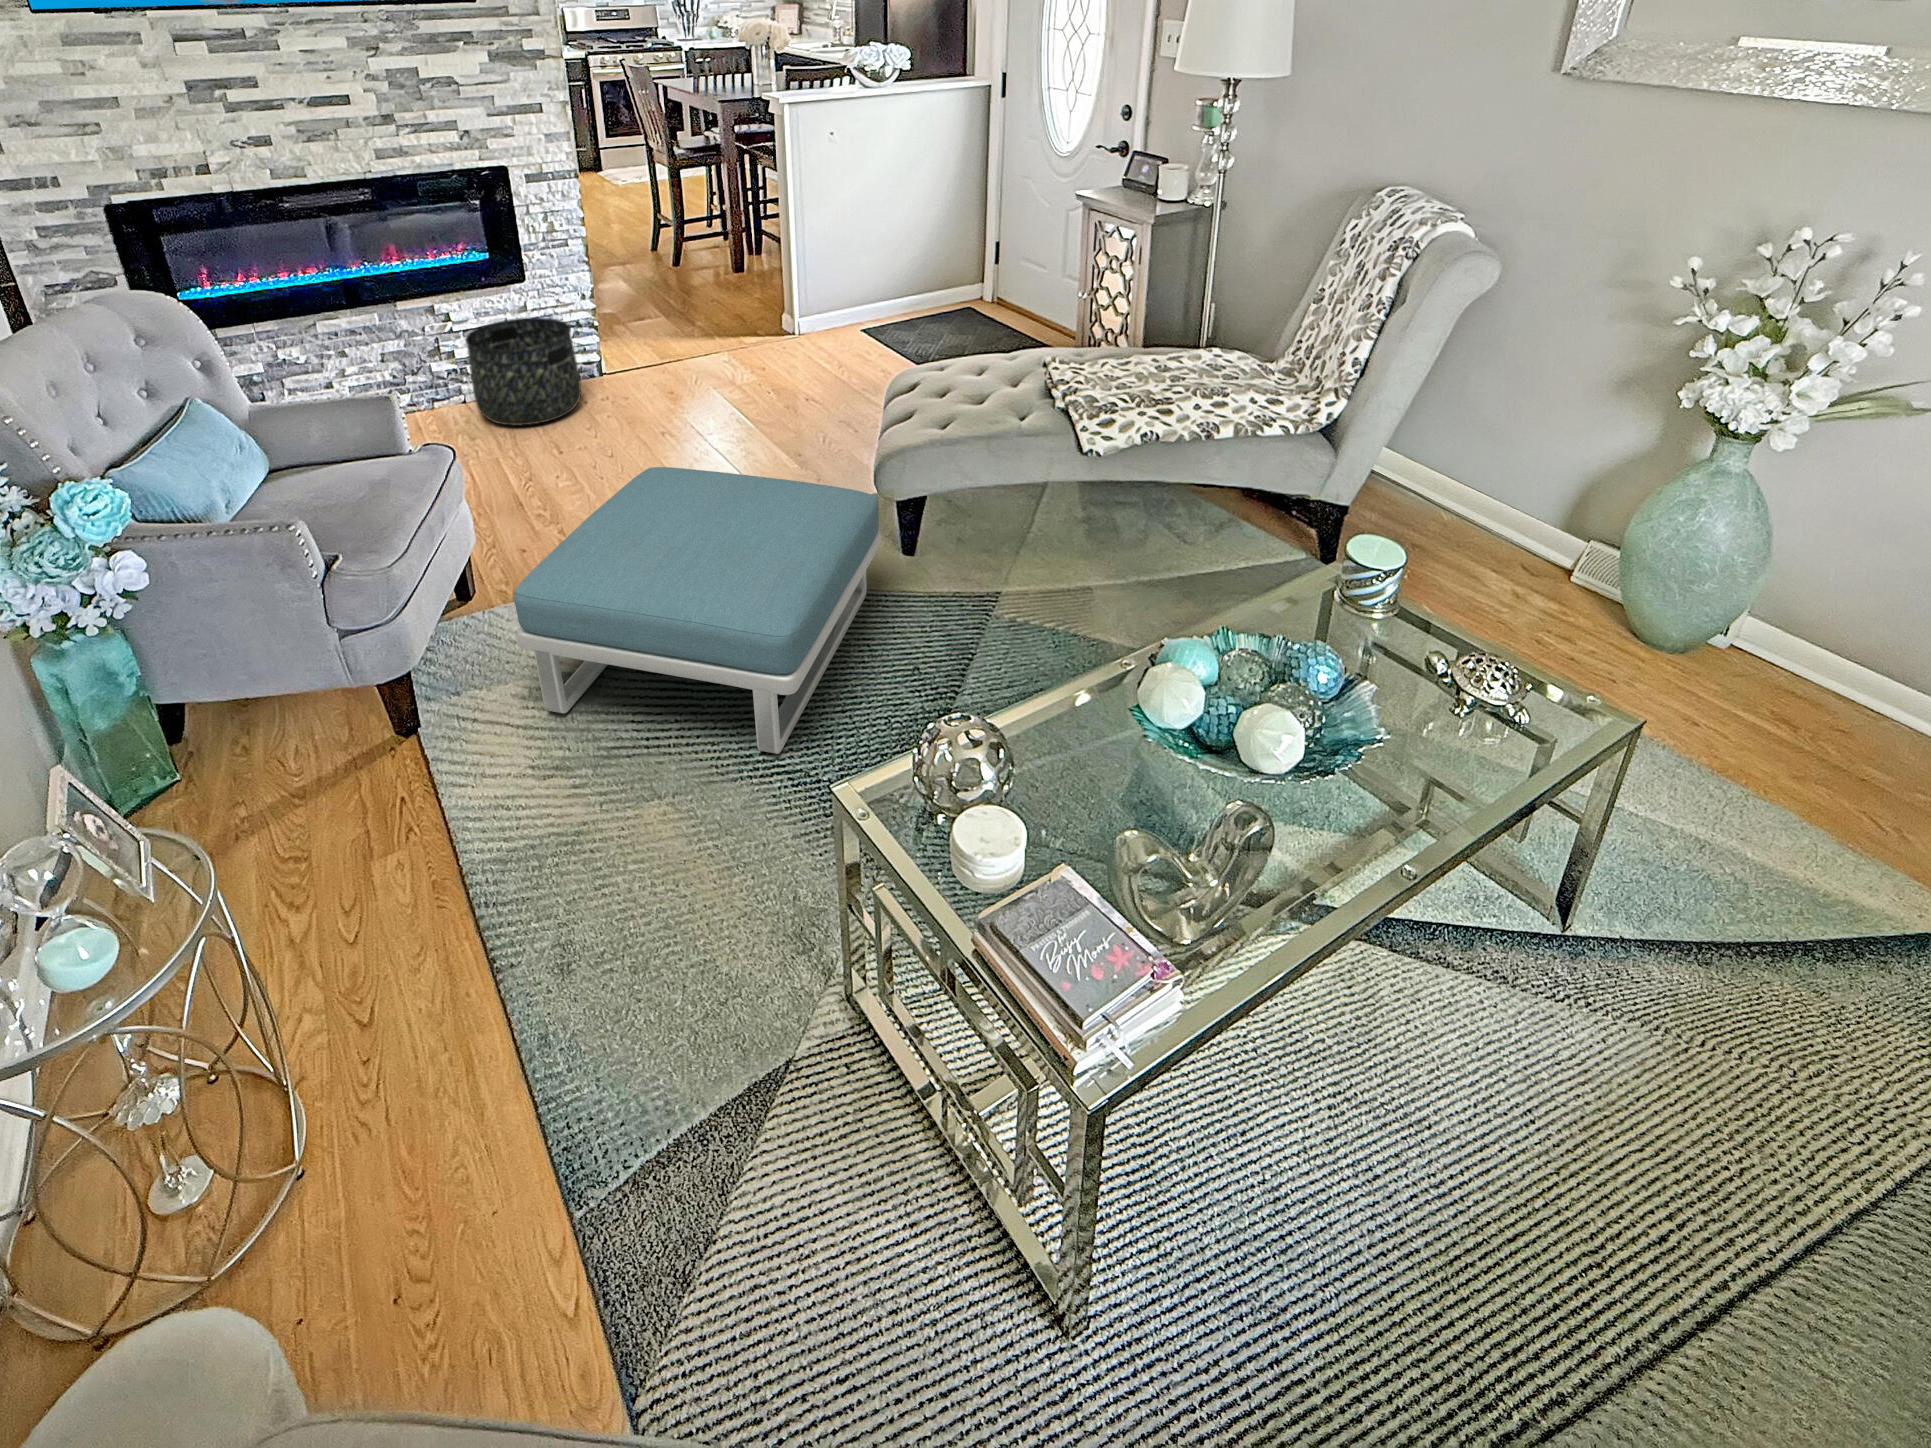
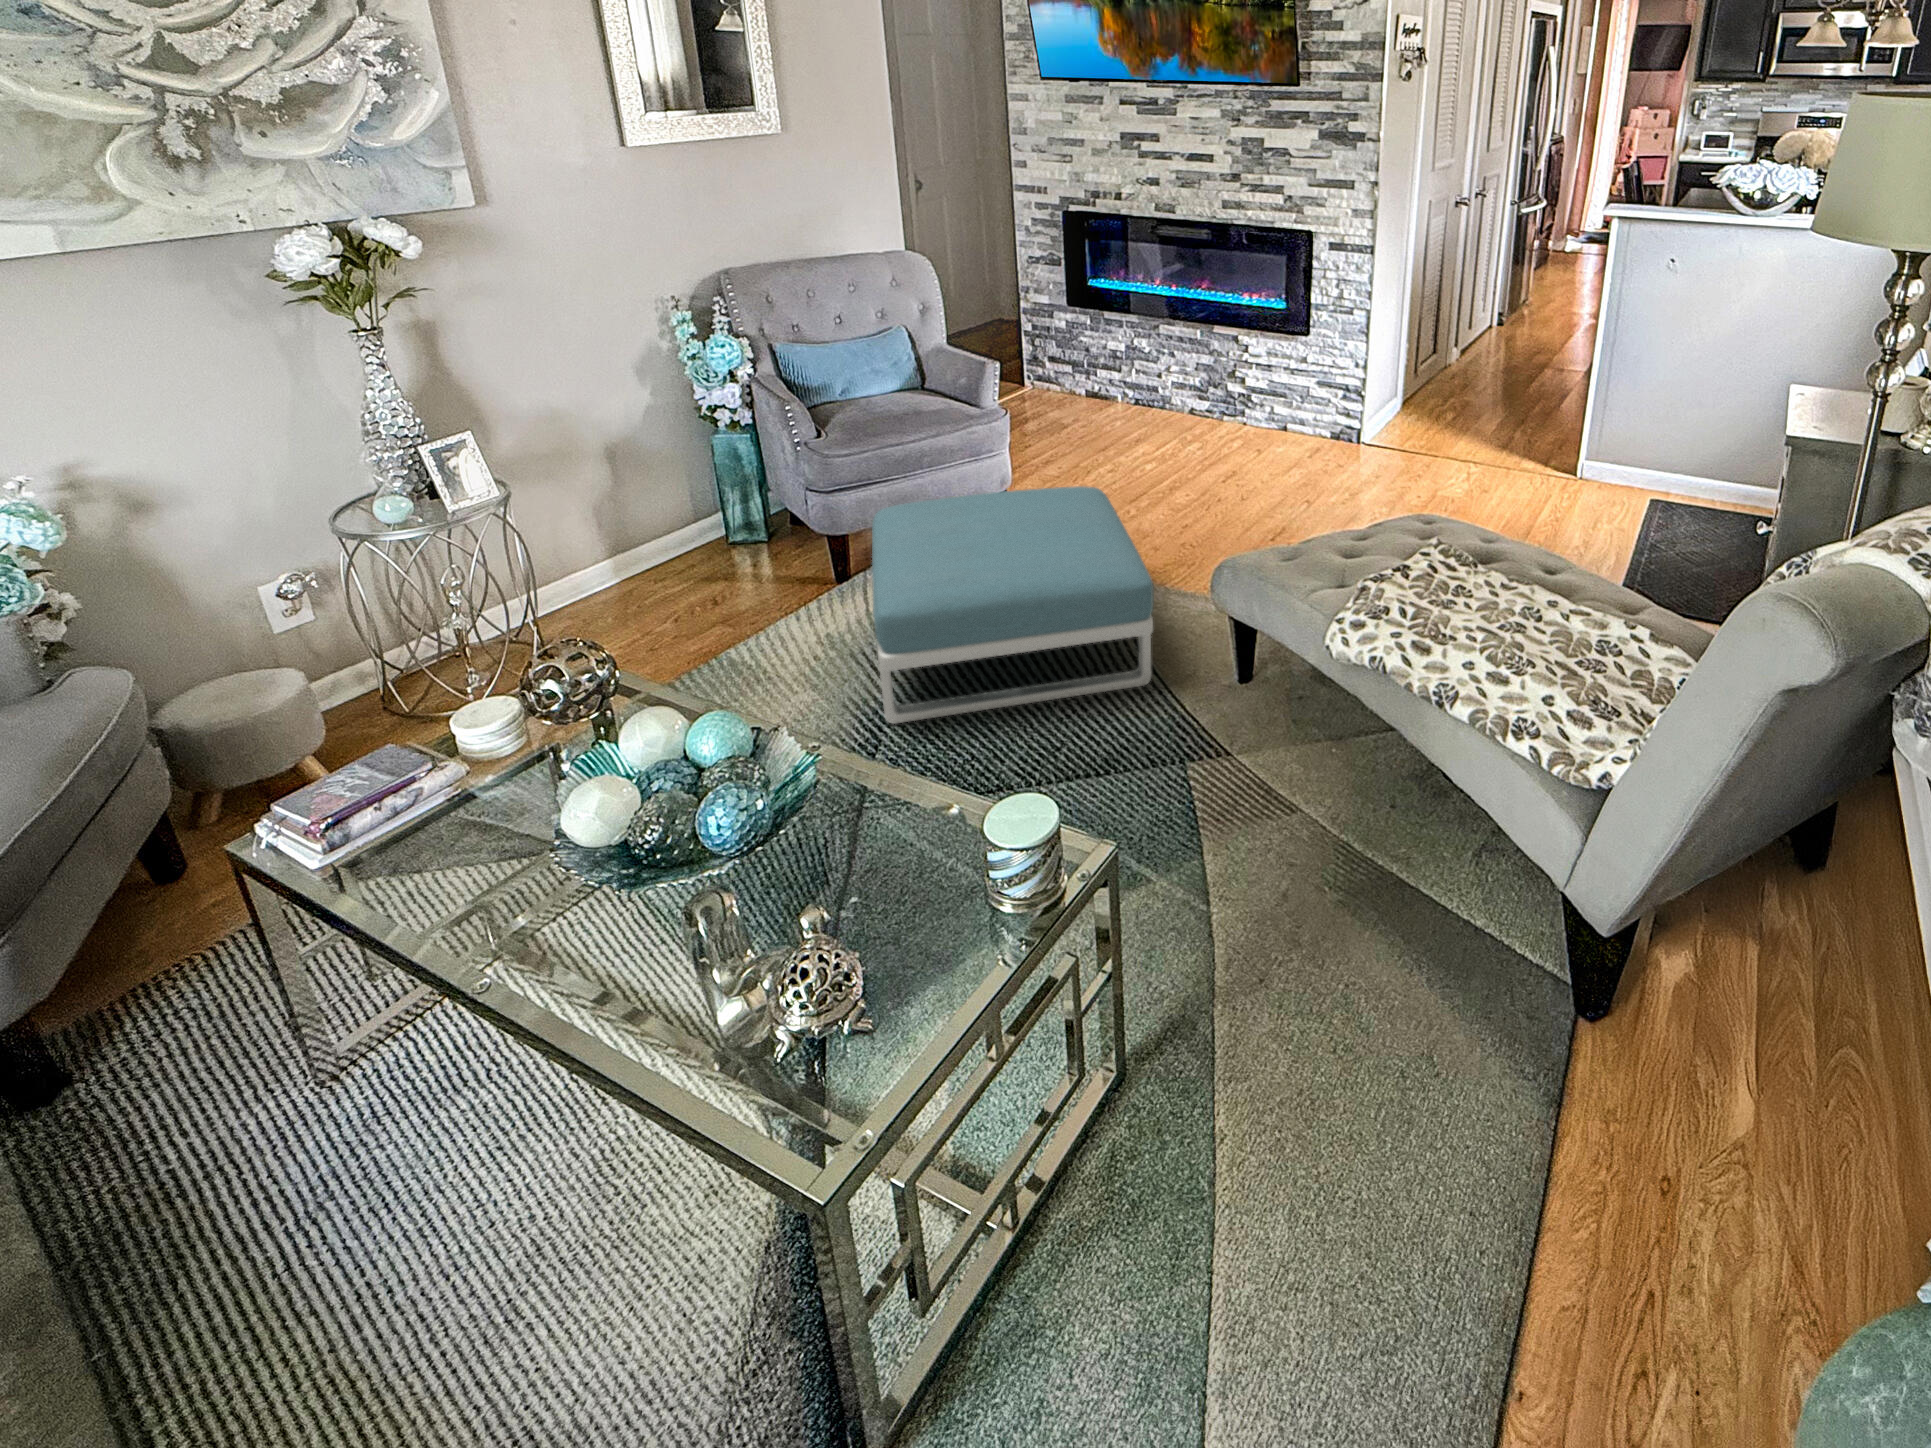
basket: present [465,317,581,425] -> none [1218,364,1312,459]

